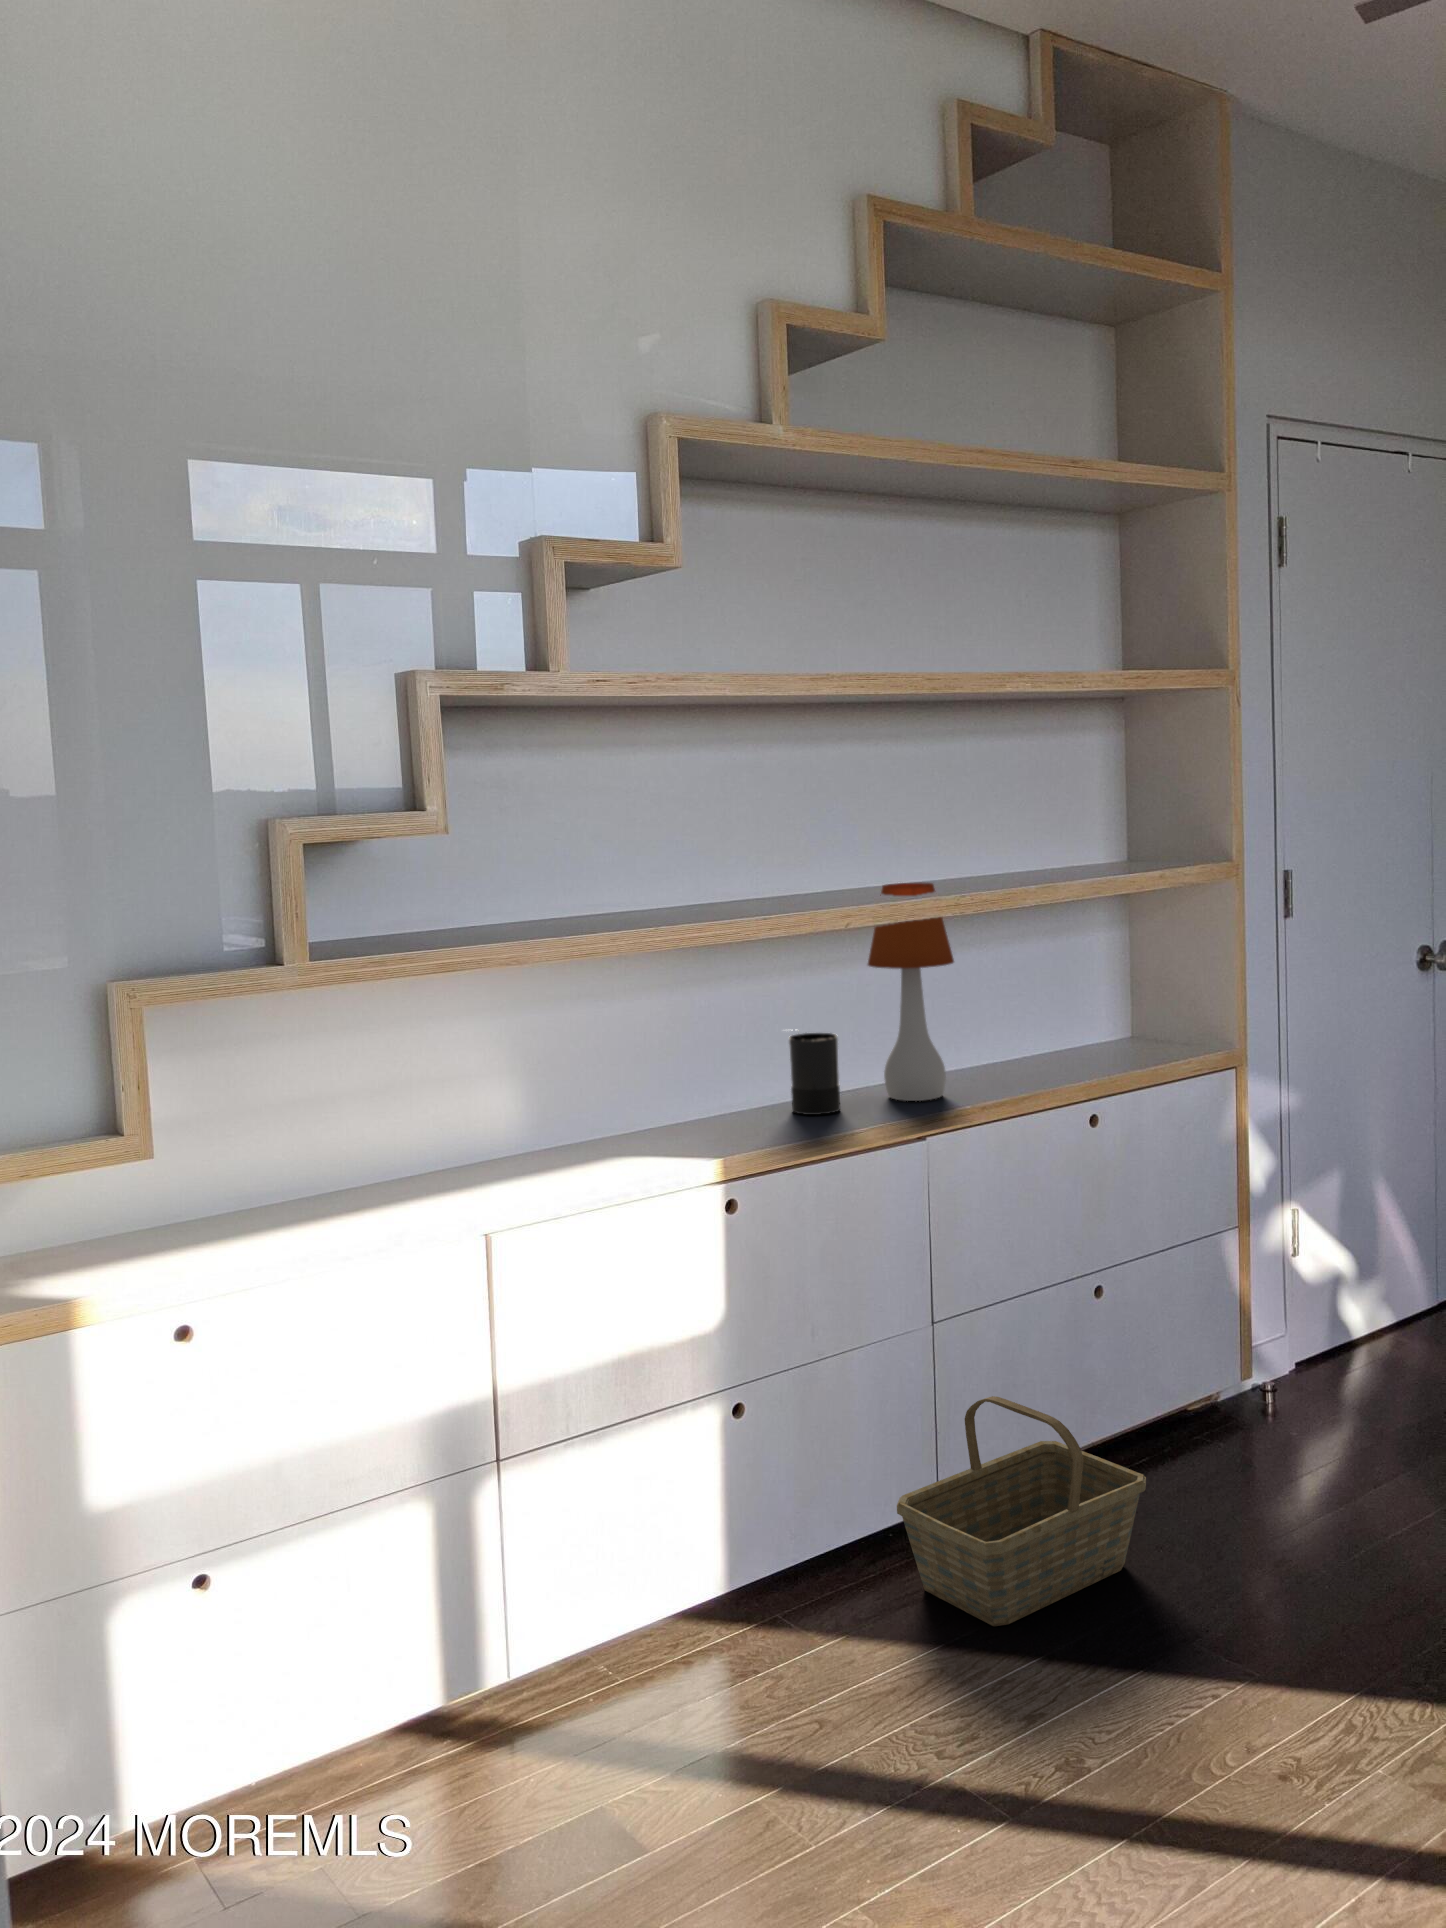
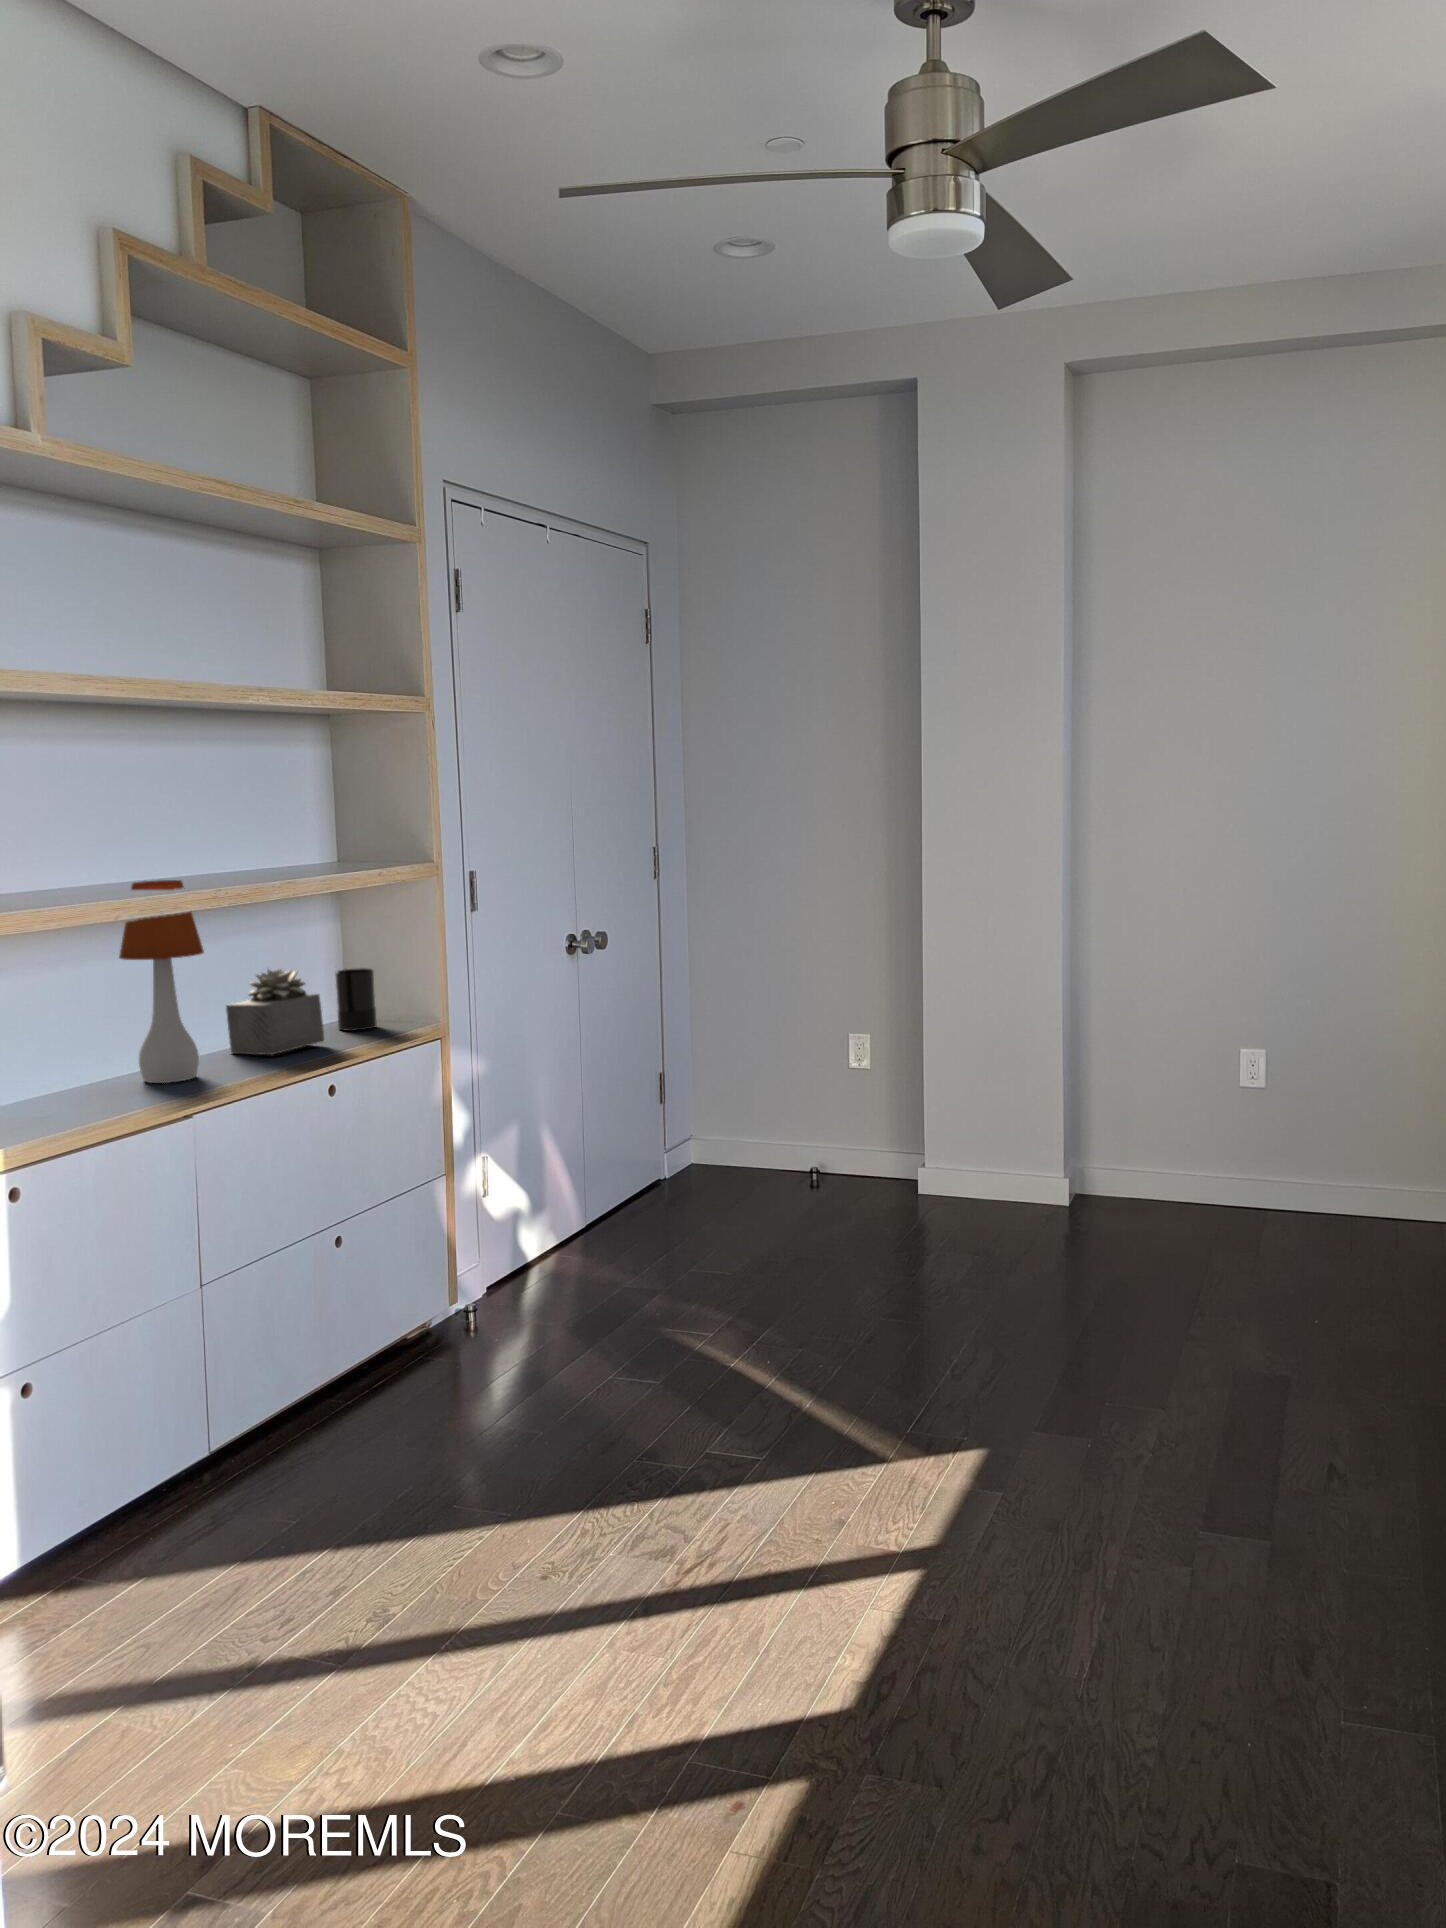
succulent plant: none [988,979,1096,1077] -> present [226,969,324,1055]
candle: present [789,1029,840,1115] -> present [335,968,376,1031]
basket: present [897,1396,1146,1626] -> none [185,1338,400,1535]

